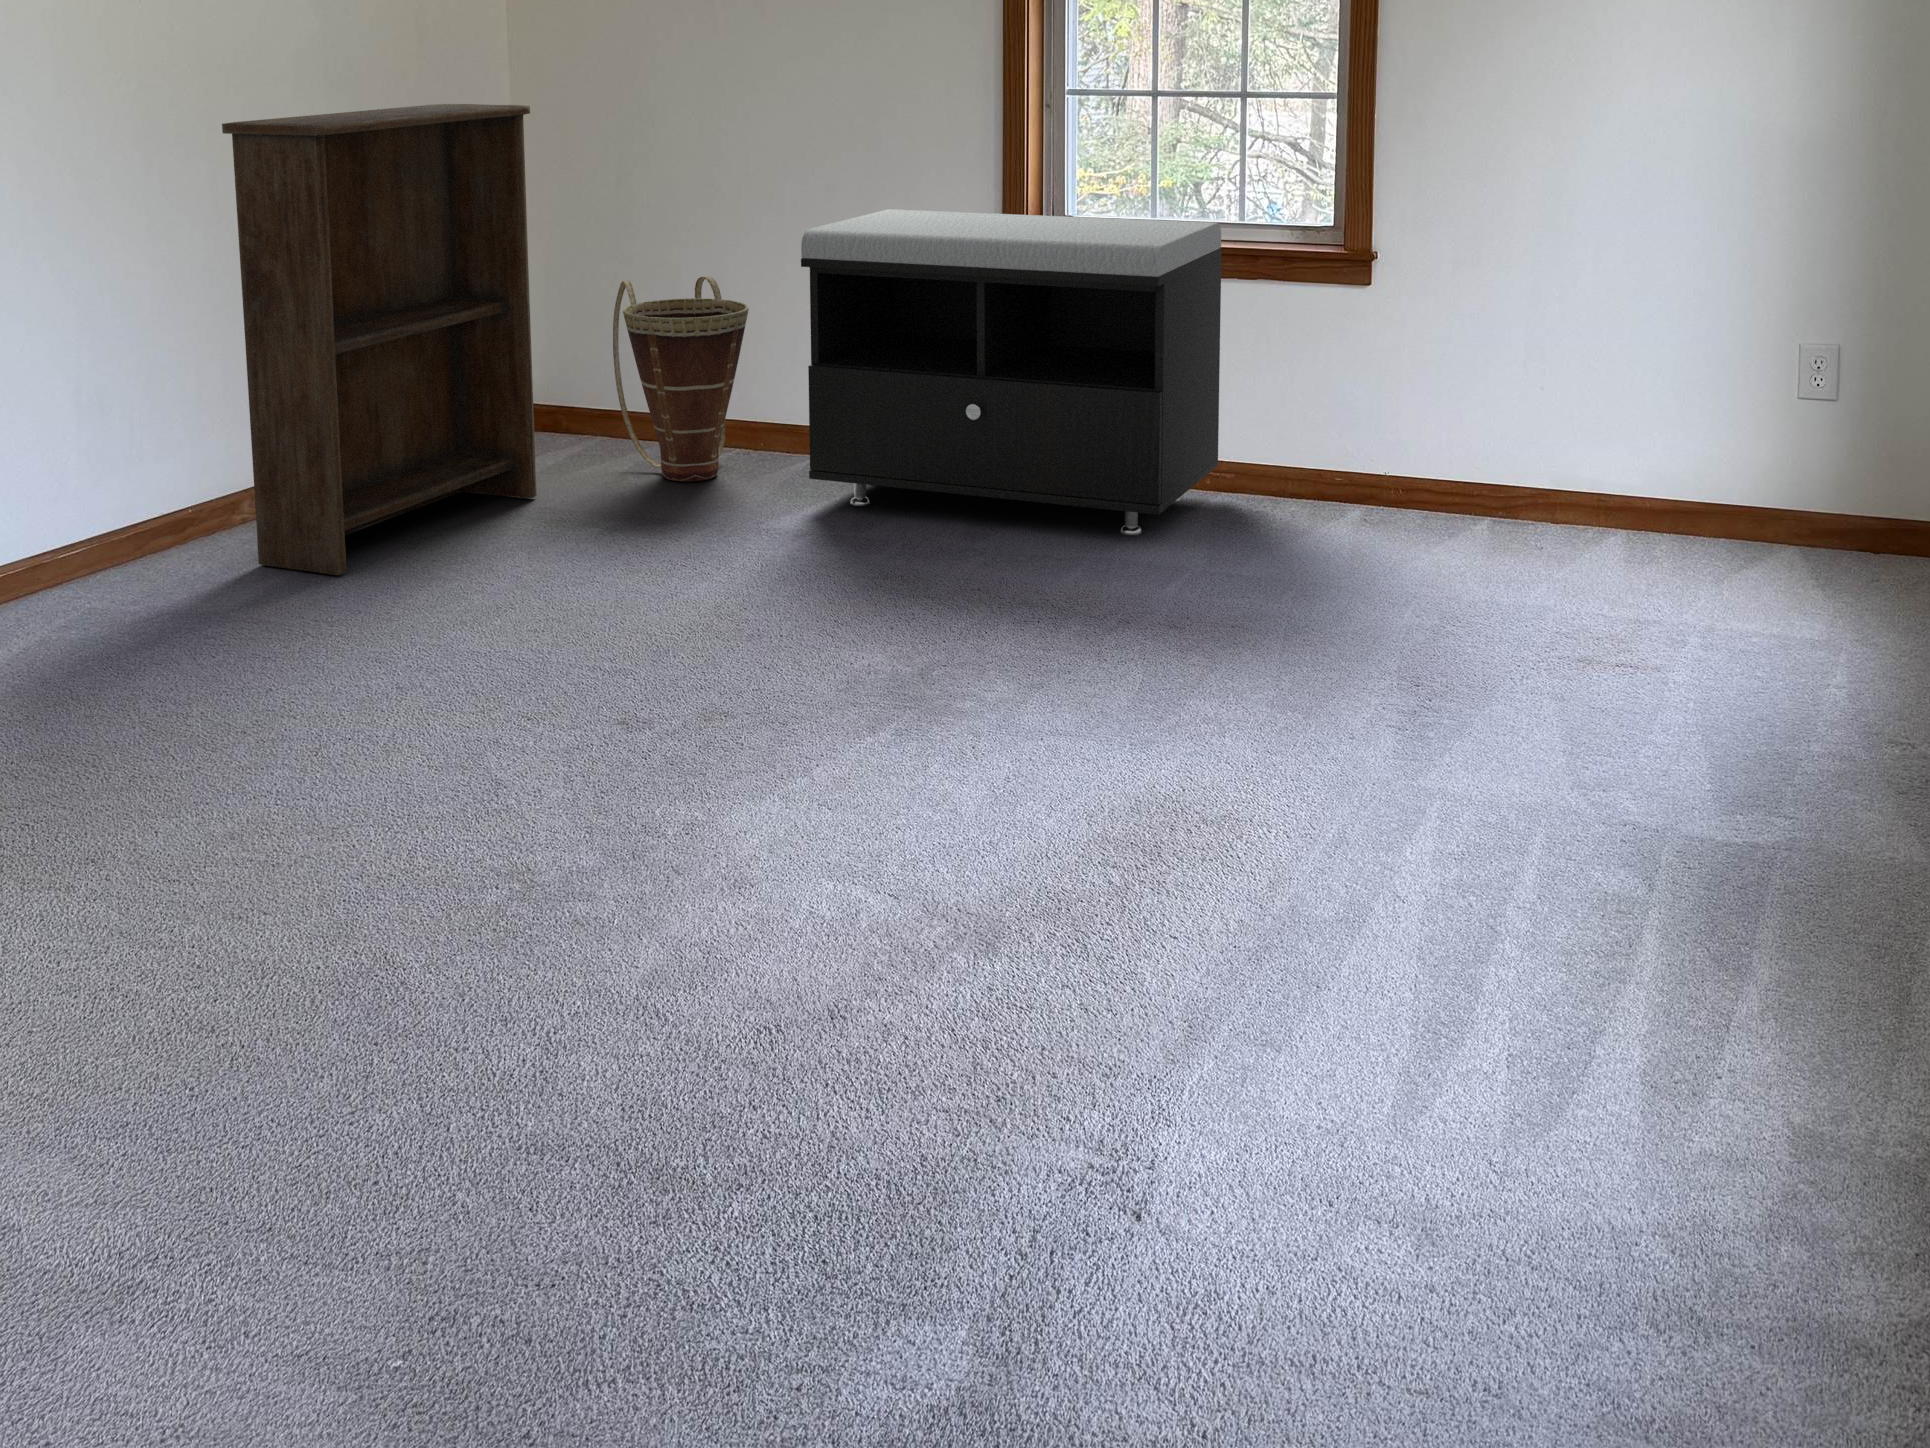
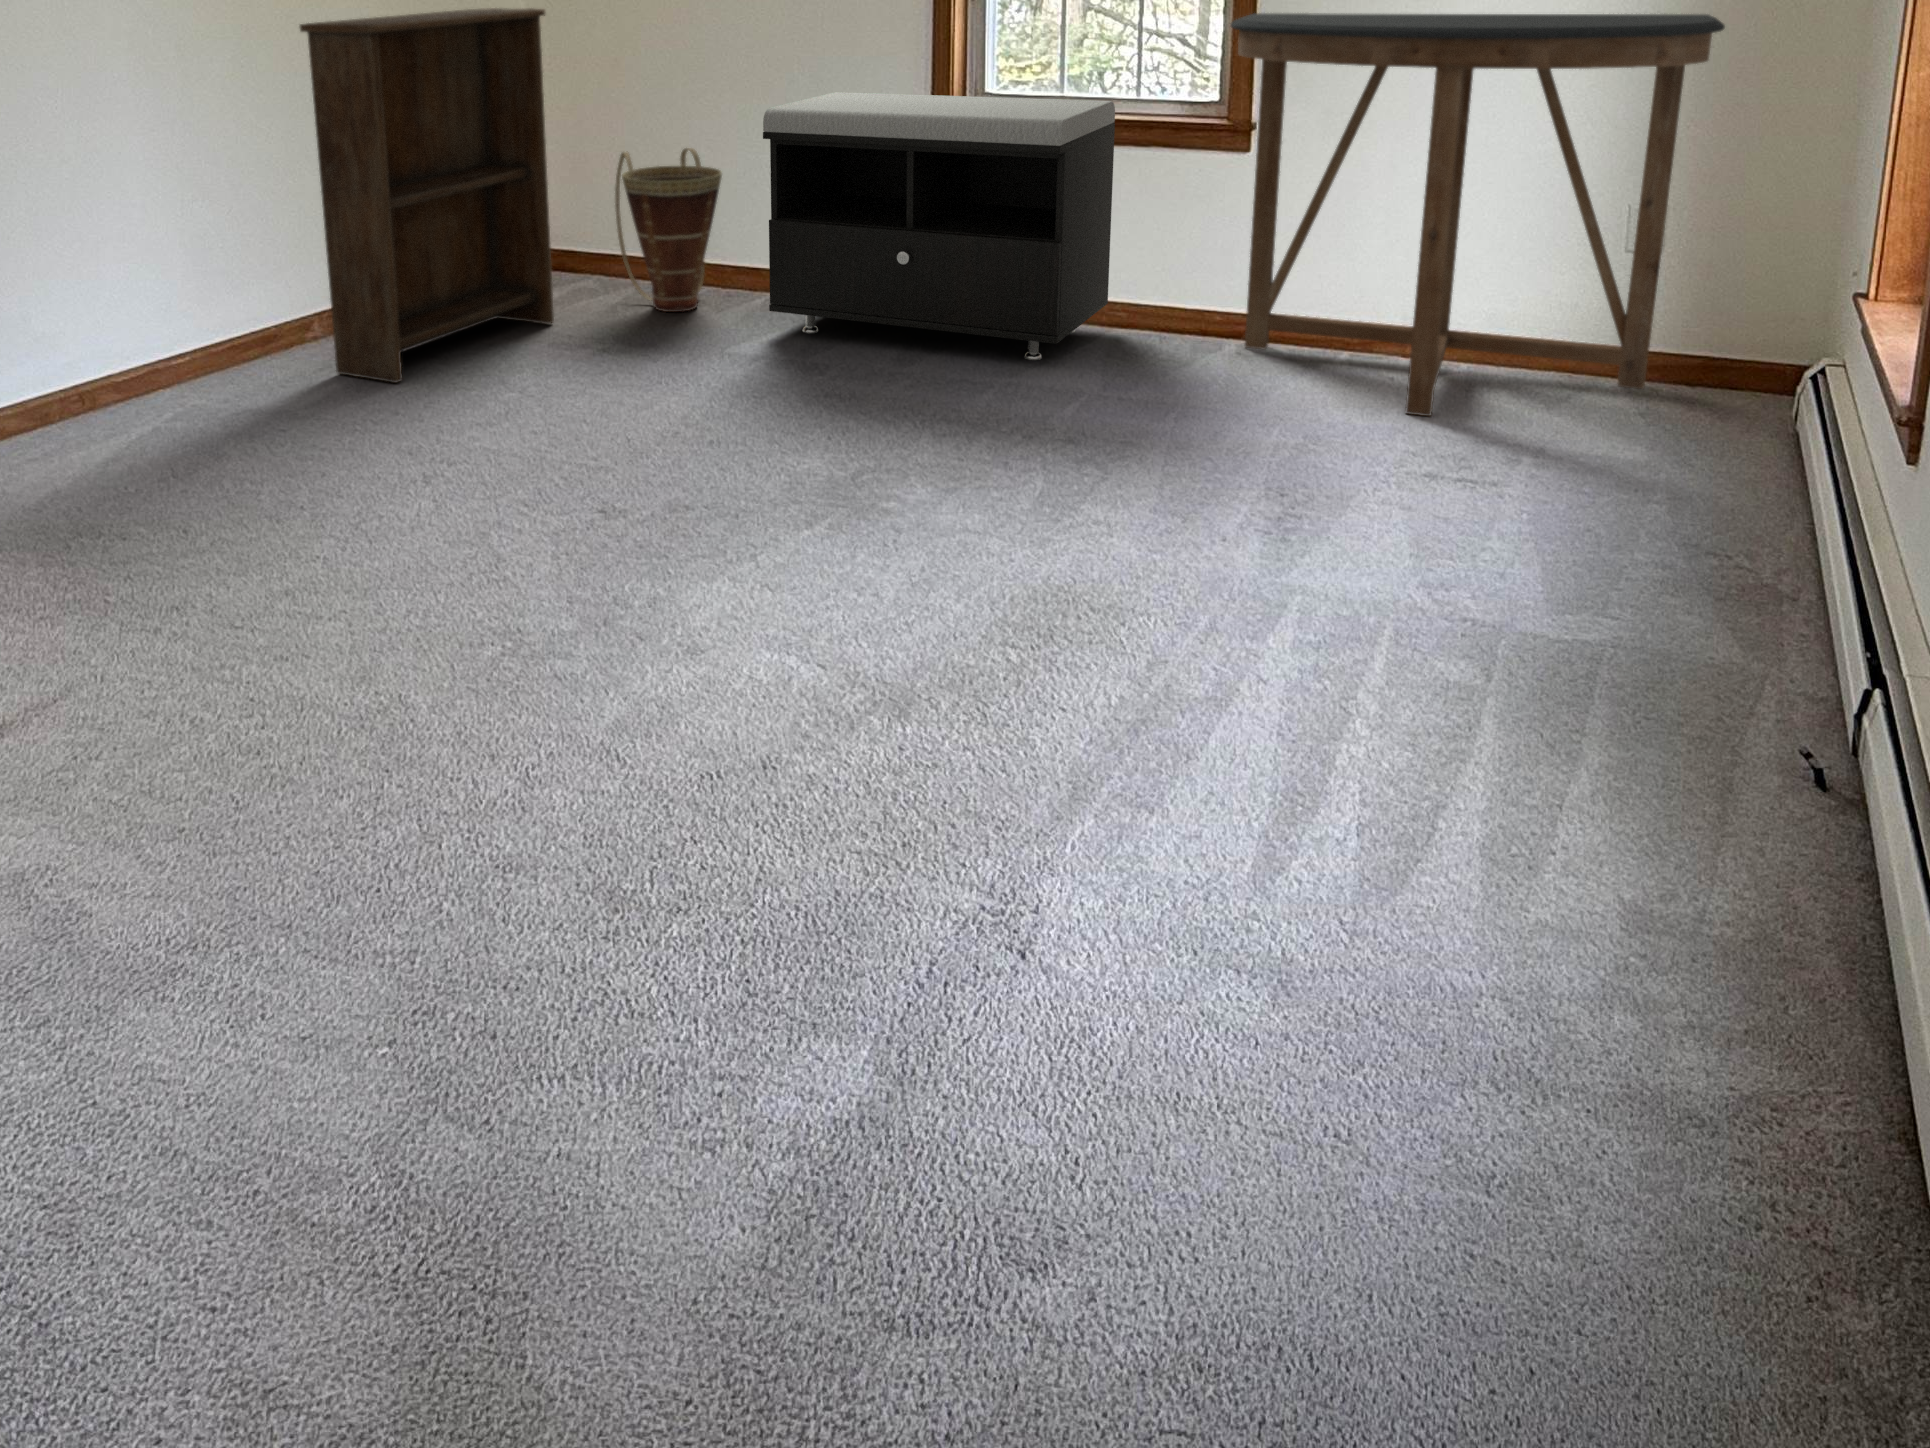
console table: none [1351,122,1888,595] -> present [1231,13,1725,417]

